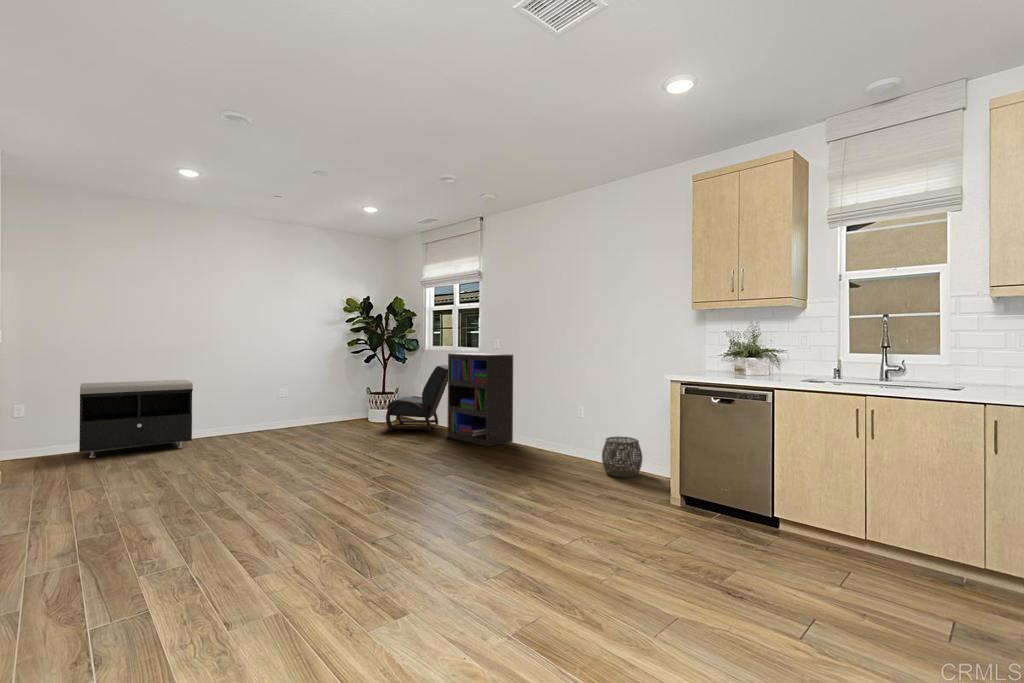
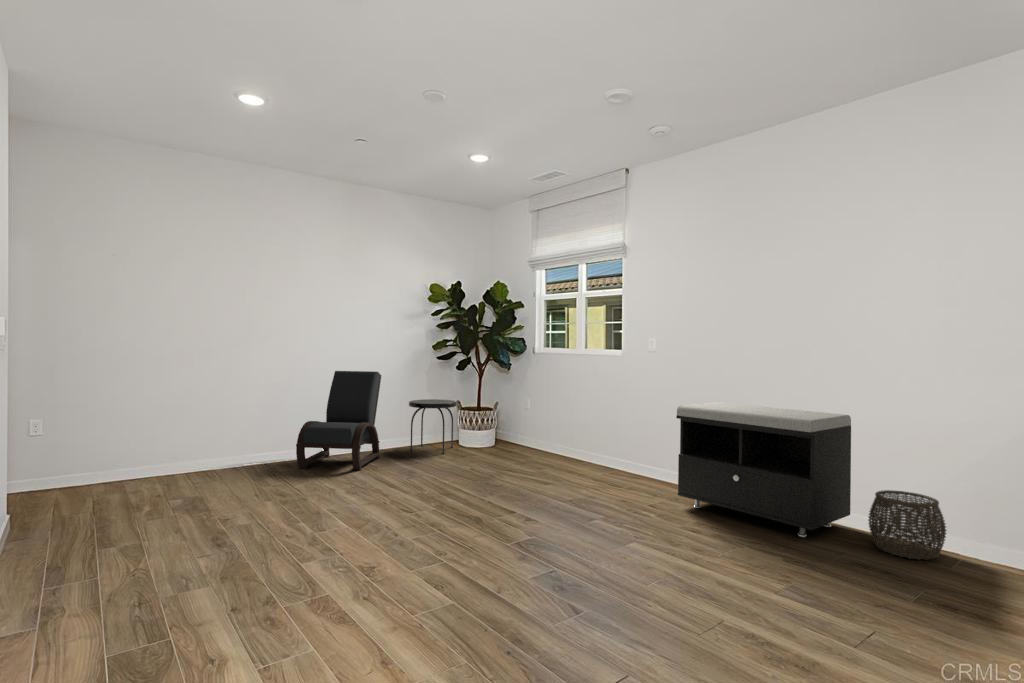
bookshelf: present [447,353,513,447] -> none [580,358,681,492]
lounge chair: present [386,365,448,431] -> present [296,371,381,470]
storage bench: present [79,380,193,458] -> present [676,402,851,537]
side table: none [327,386,365,426] -> present [409,399,457,453]

